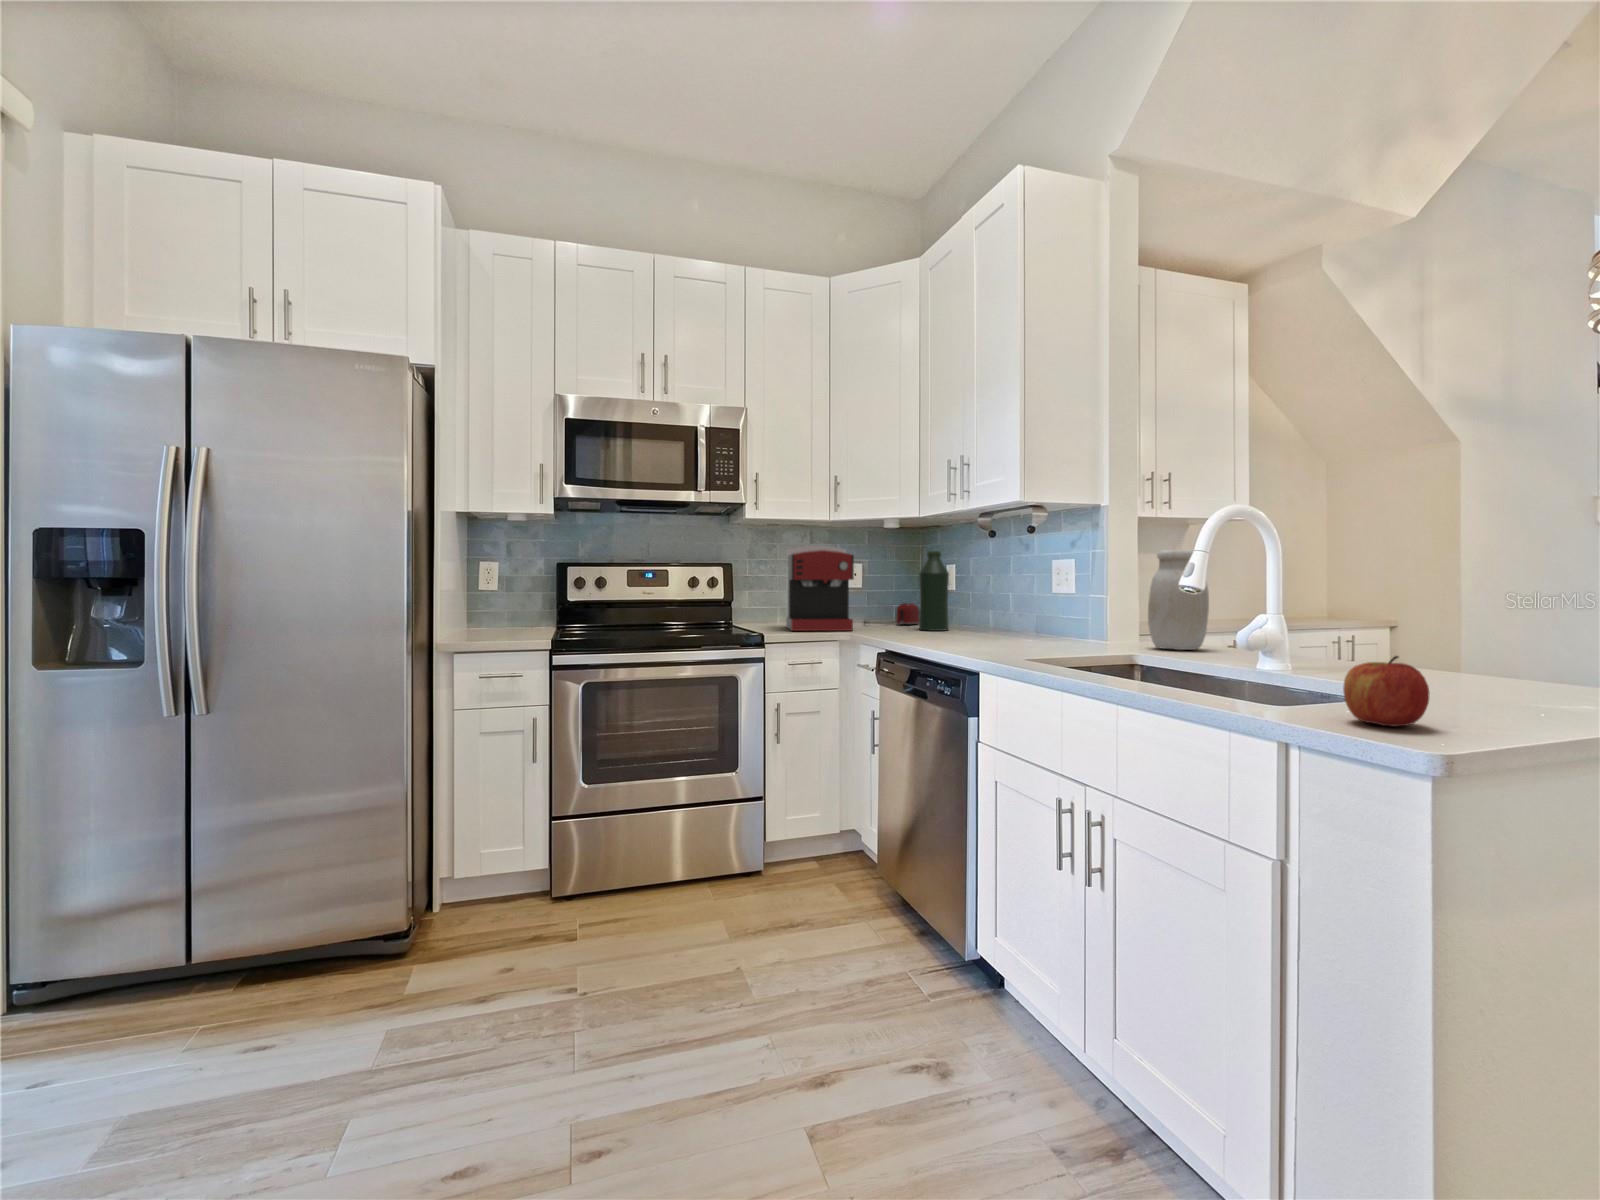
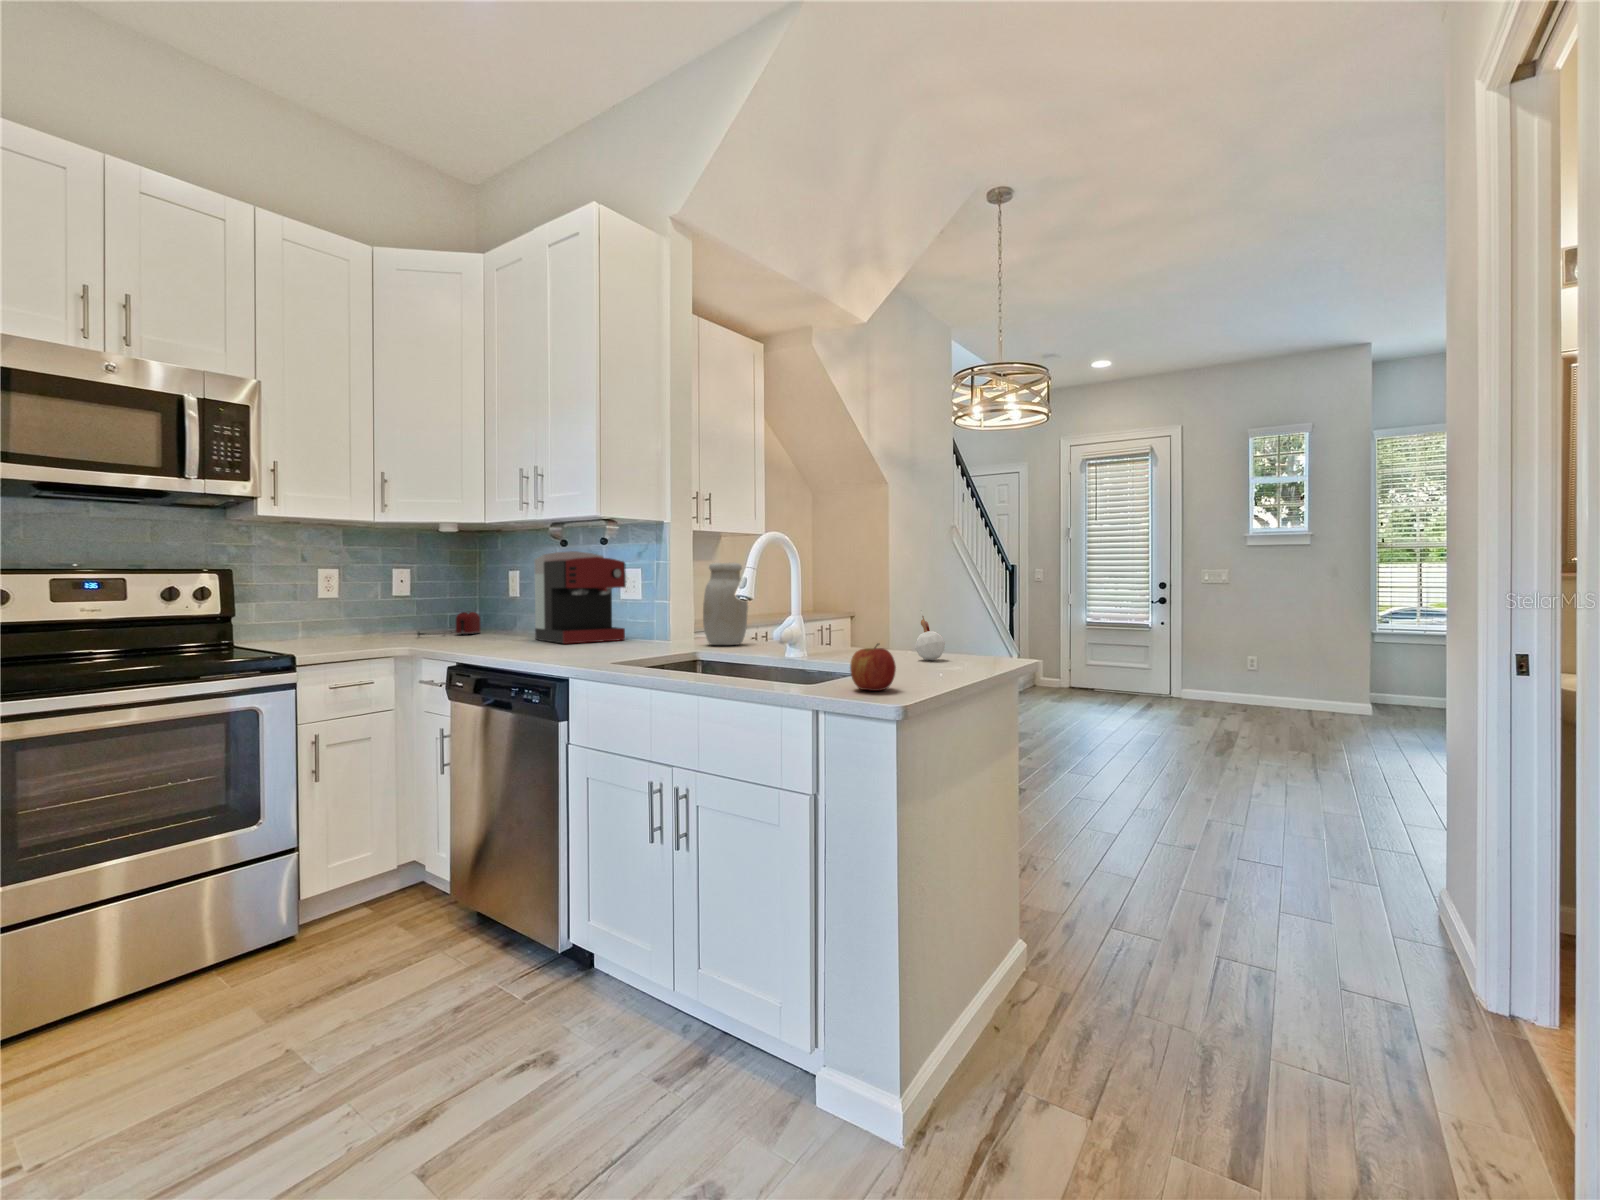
coffee maker: present [786,546,854,631] -> present [534,551,626,644]
bottle: present [919,551,949,631] -> none [484,559,517,639]
candle: none [1485,612,1550,691] -> present [915,610,945,660]

